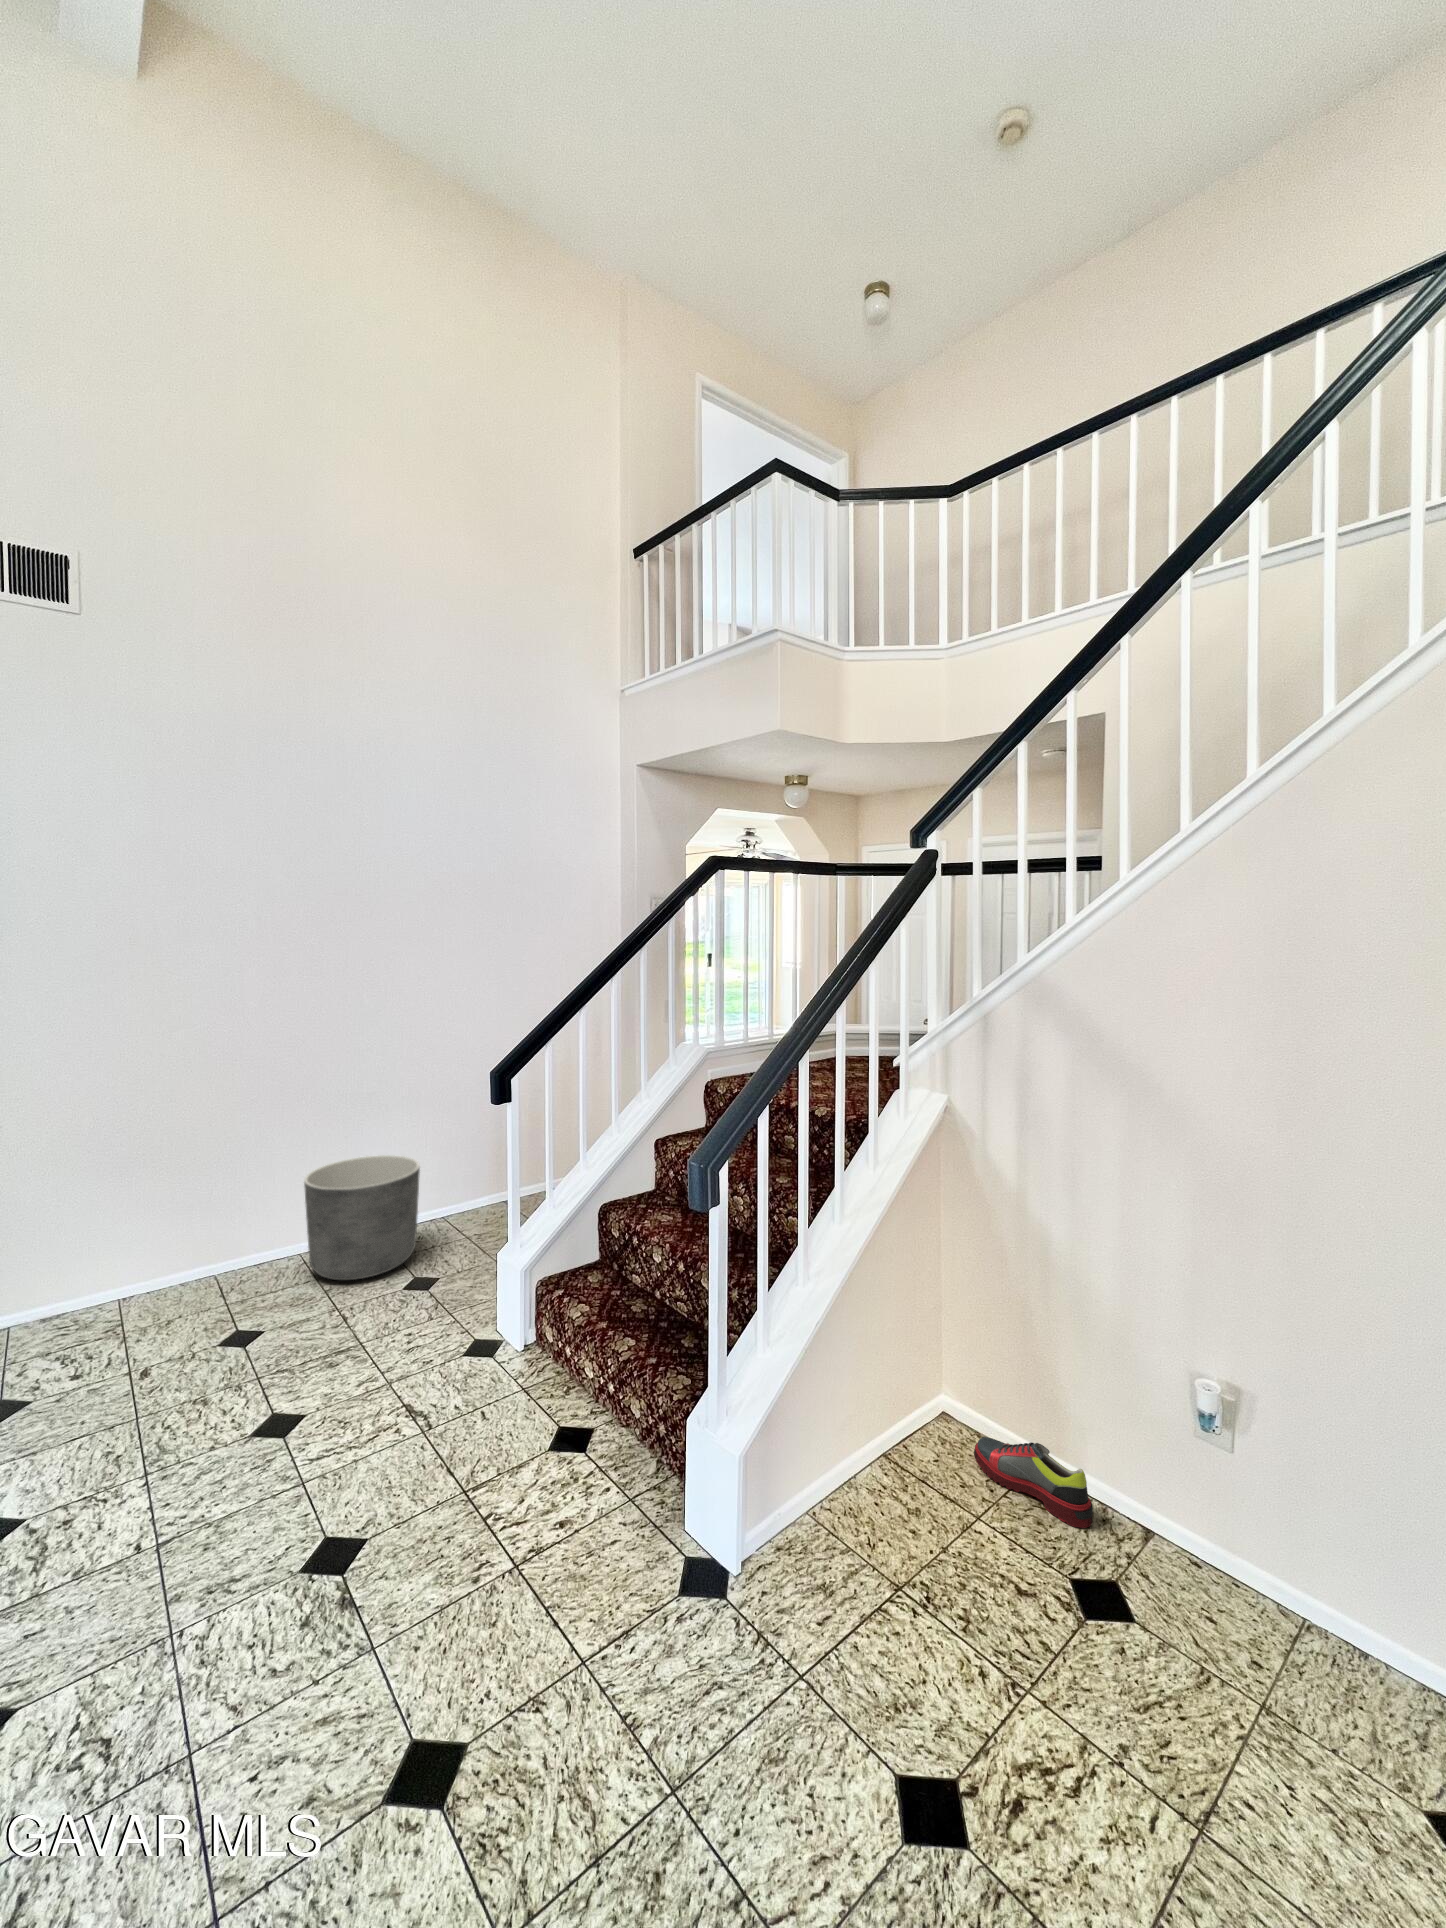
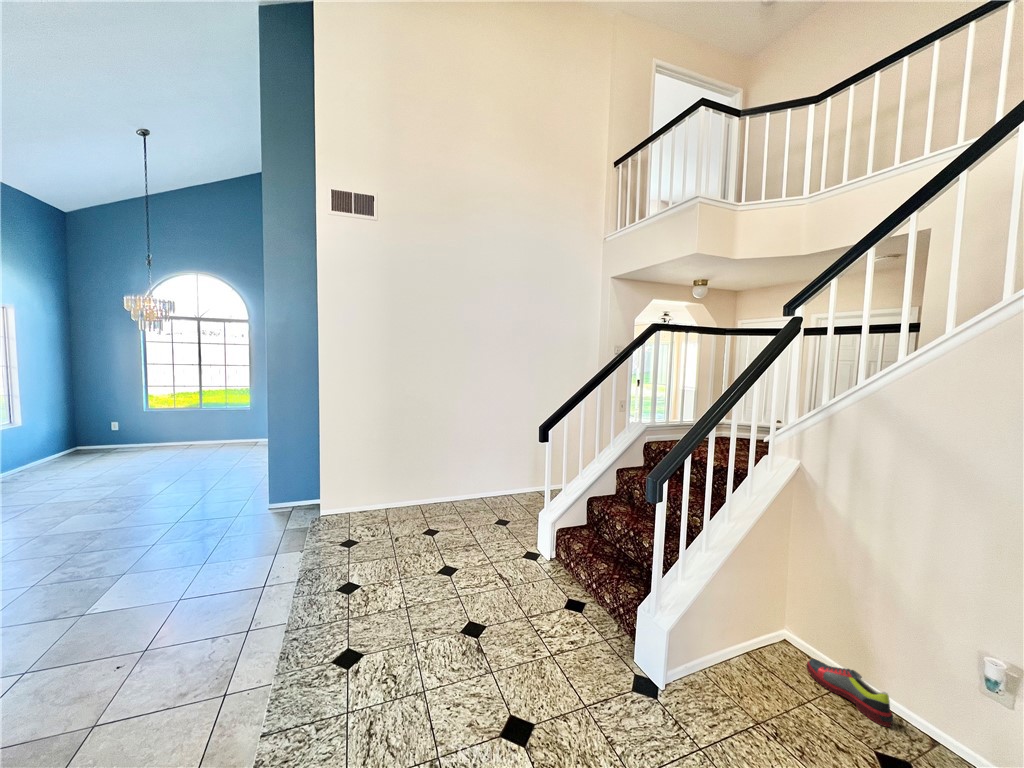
planter: present [304,1155,420,1280] -> none [454,462,501,516]

